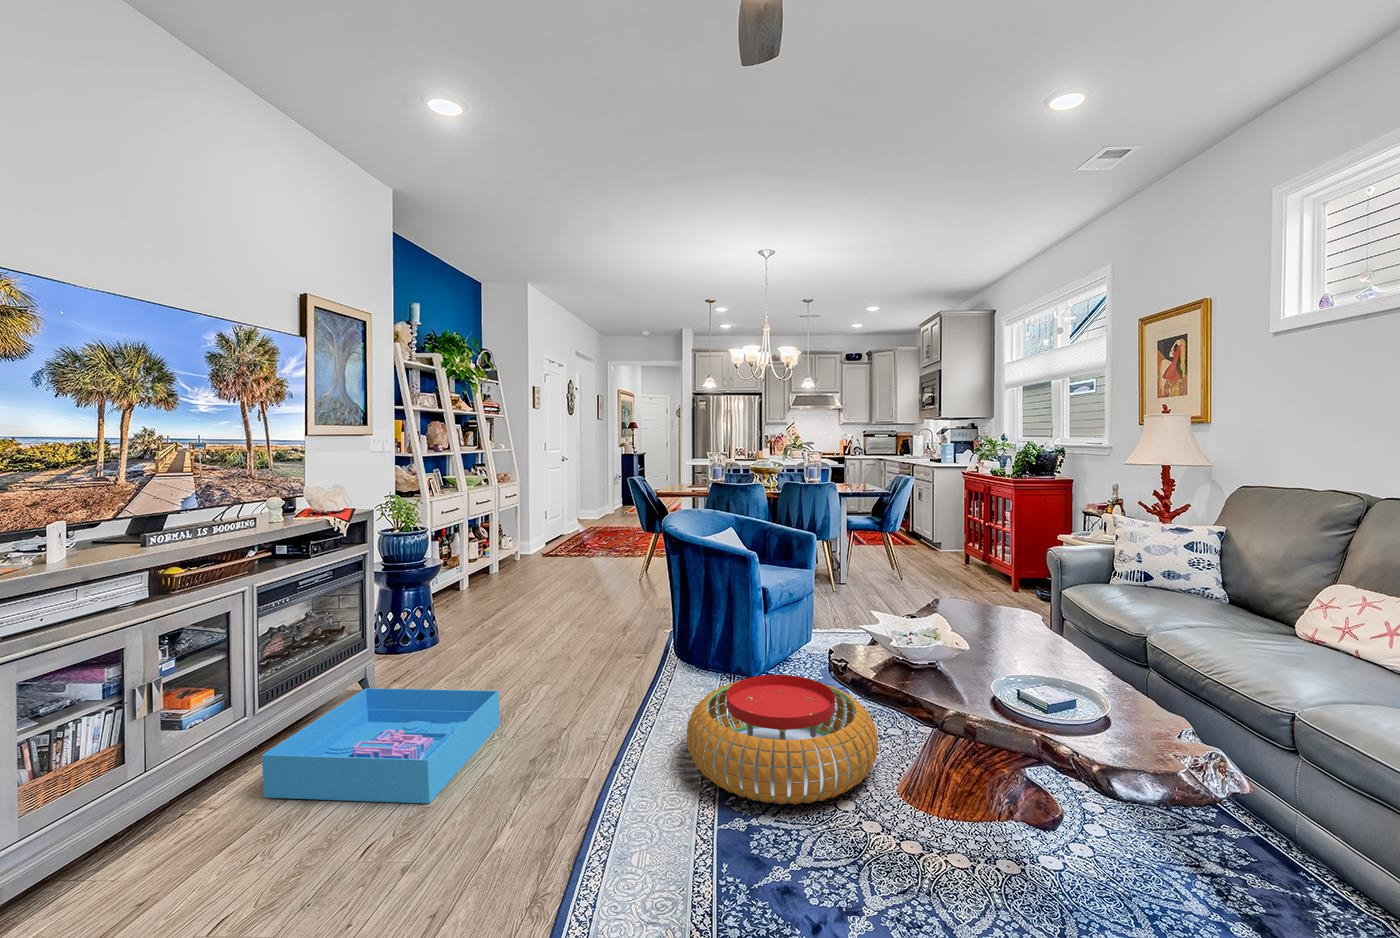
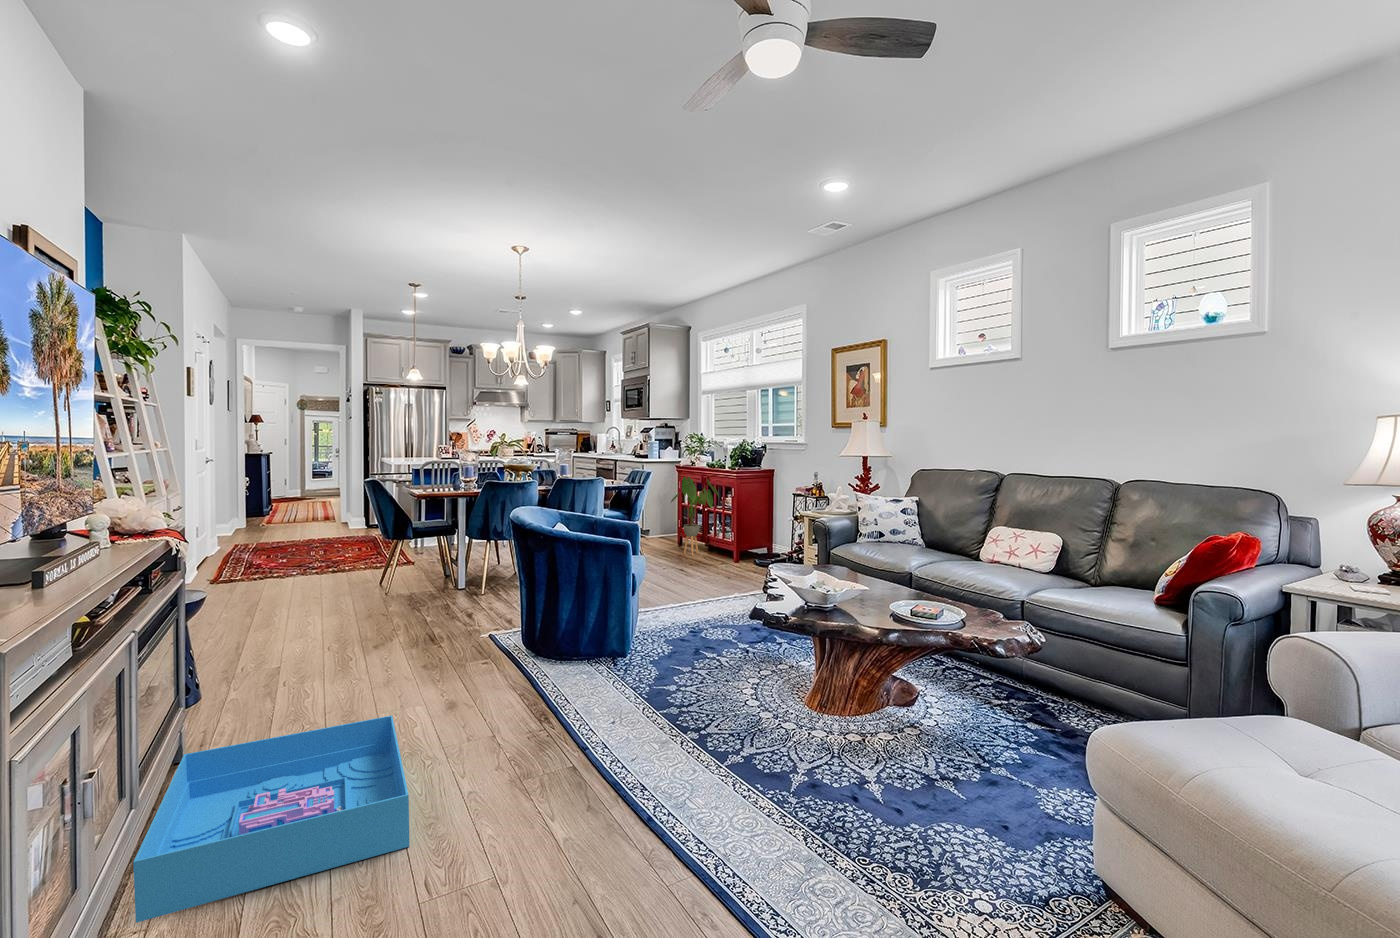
house plant: none [940,485,1000,577] -> present [671,477,719,556]
pouf: present [687,675,878,805] -> none [628,639,796,745]

